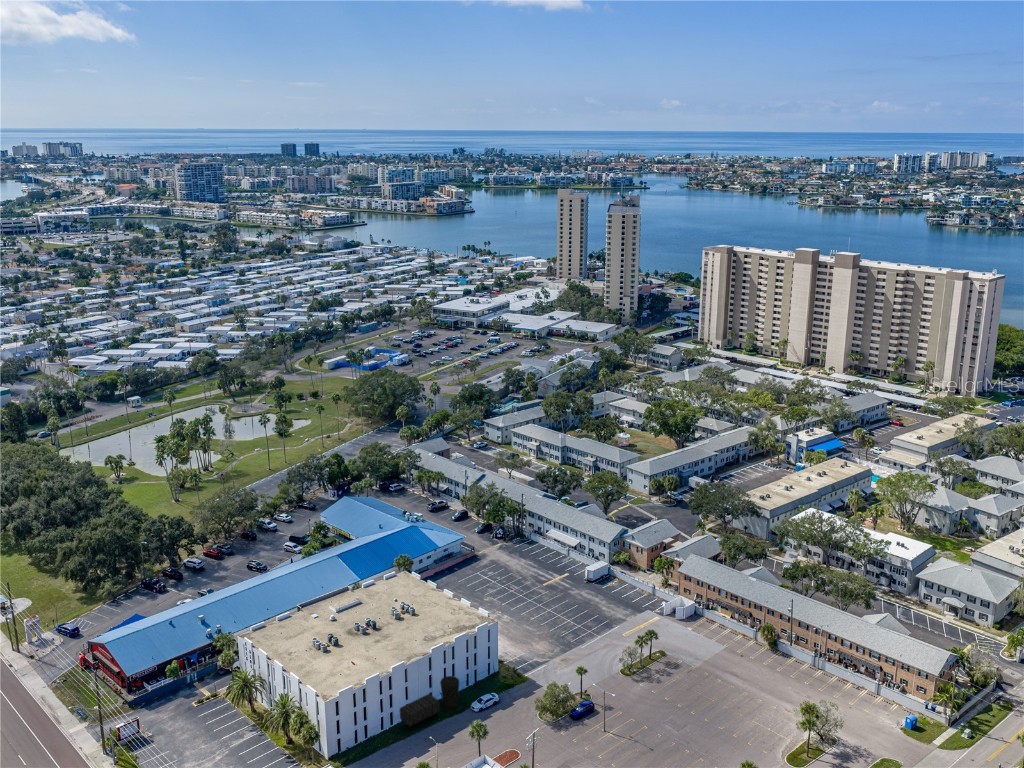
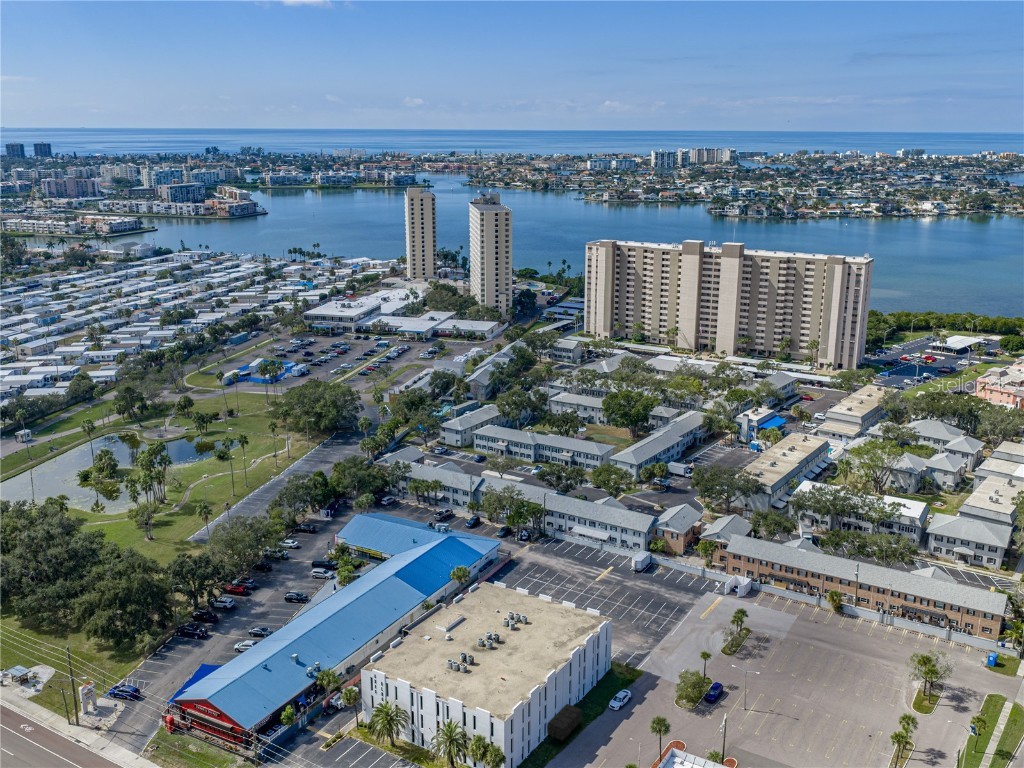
trash can: present [440,676,459,709] -> none [575,682,595,717]

